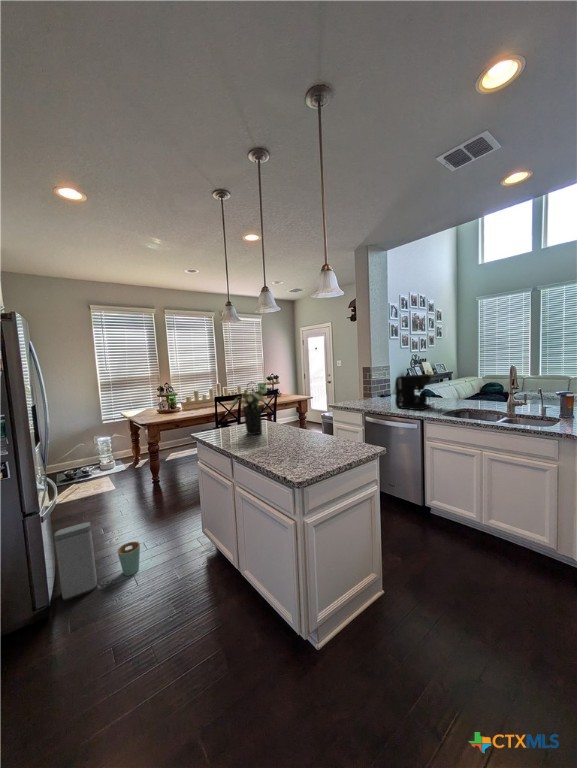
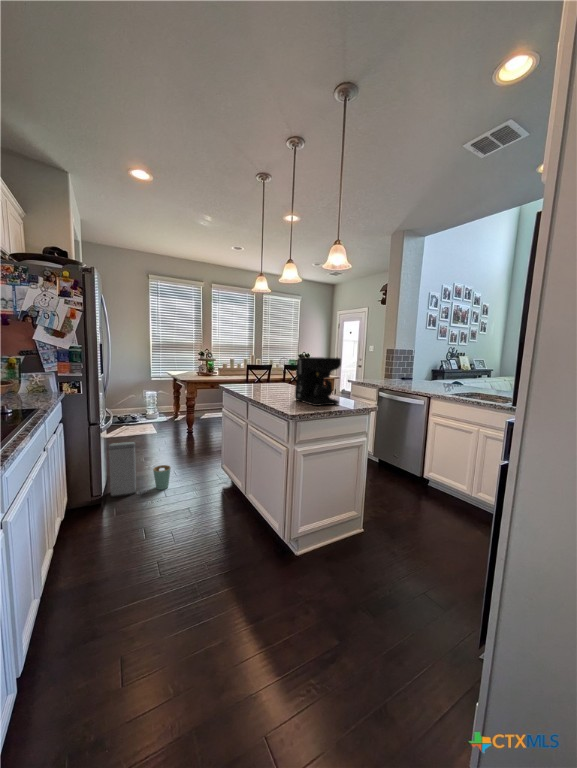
coffee maker: present [395,374,431,410] -> present [295,357,341,406]
flower arrangement: present [230,388,266,435] -> none [252,348,287,390]

